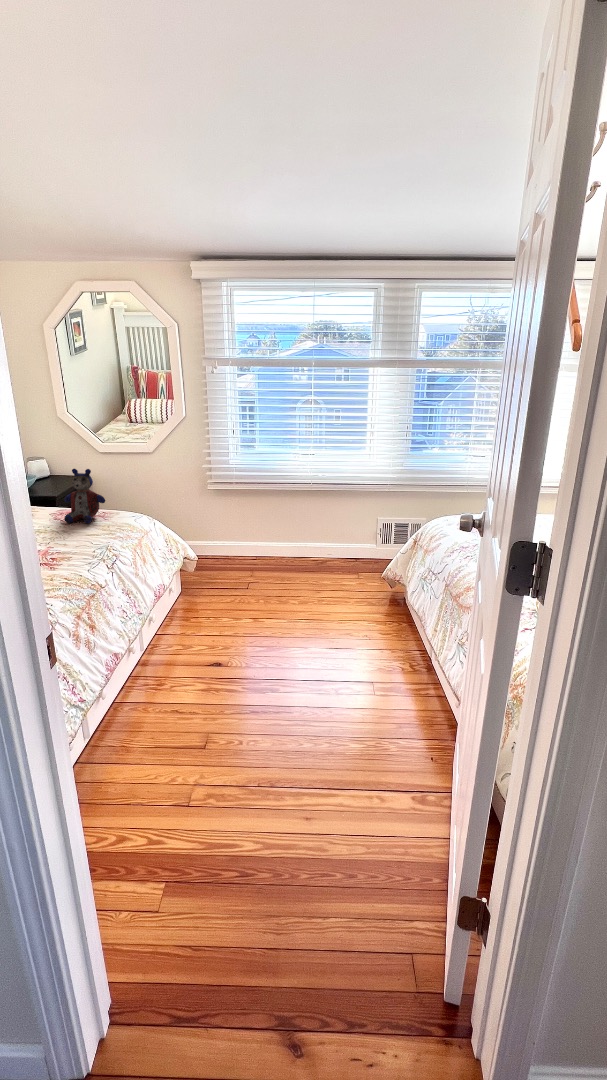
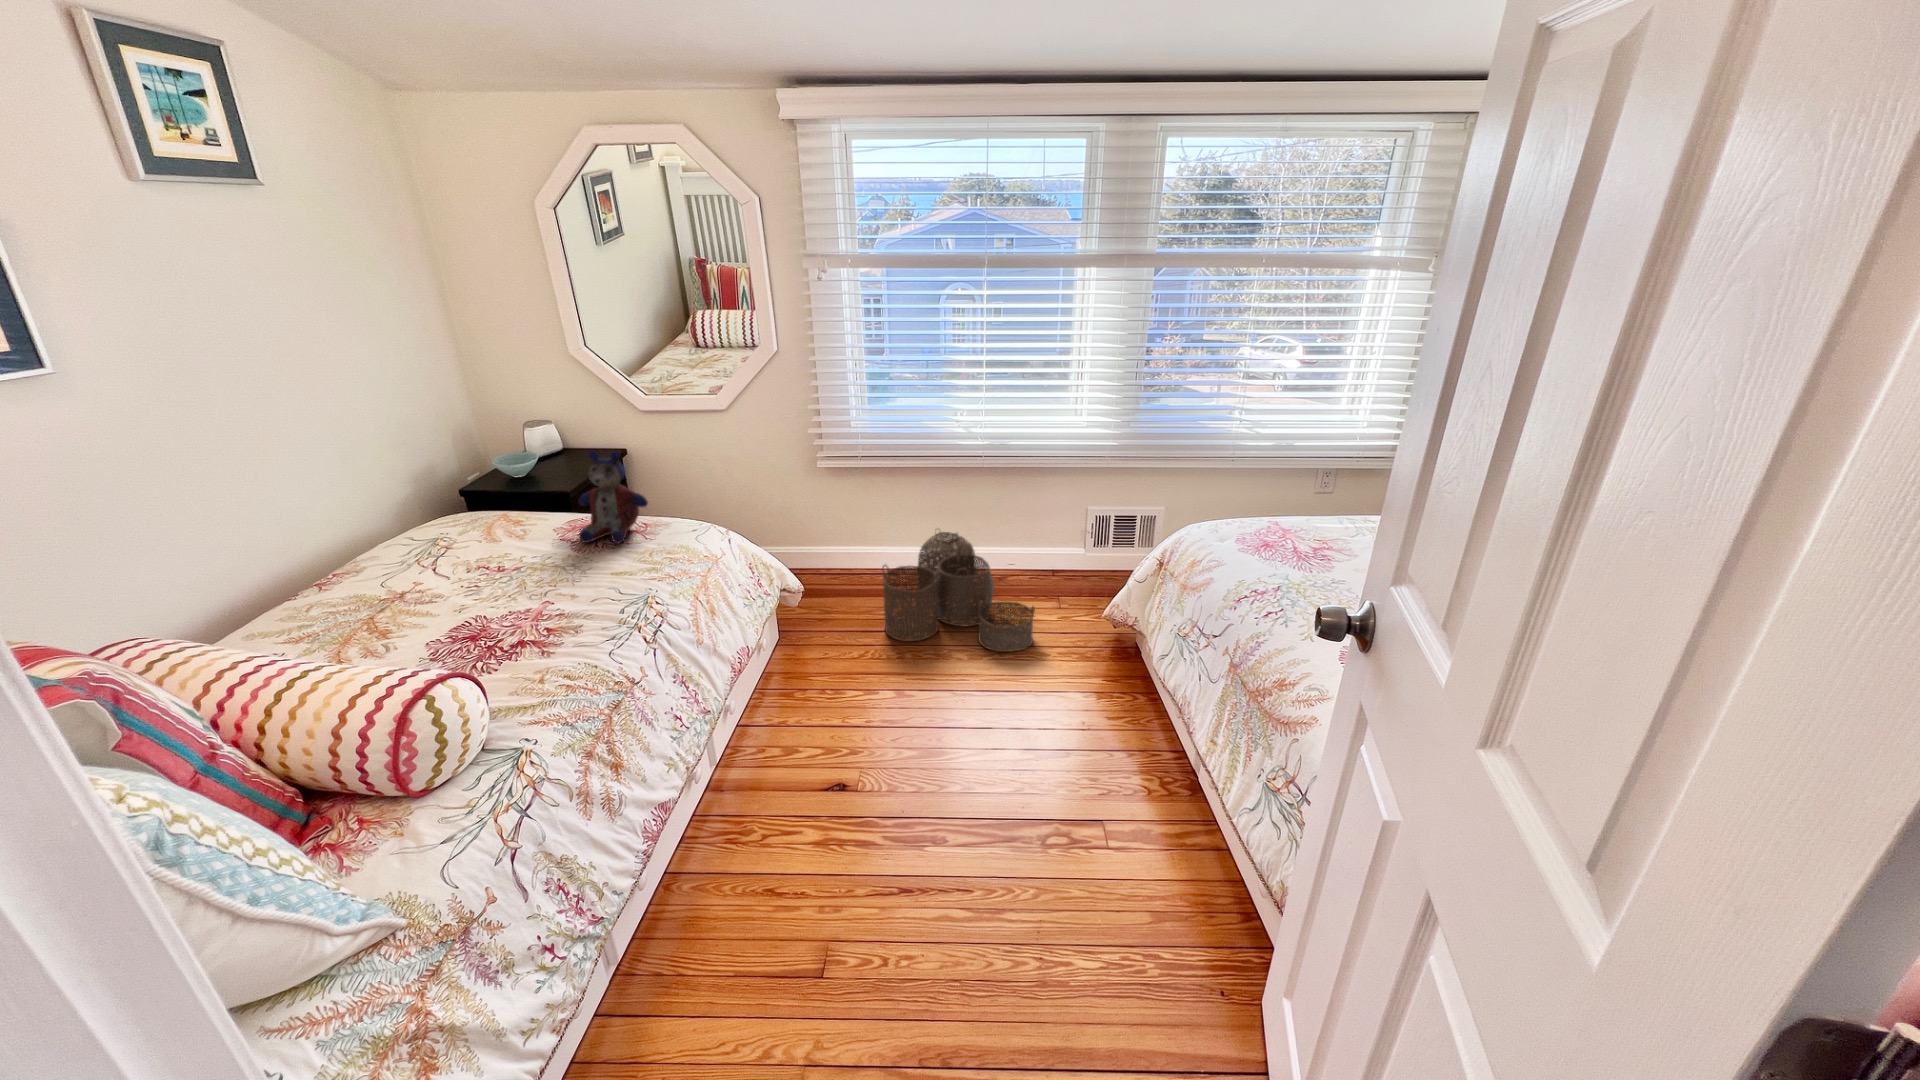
woven basket: none [246,531,341,603] -> present [882,529,1035,652]

